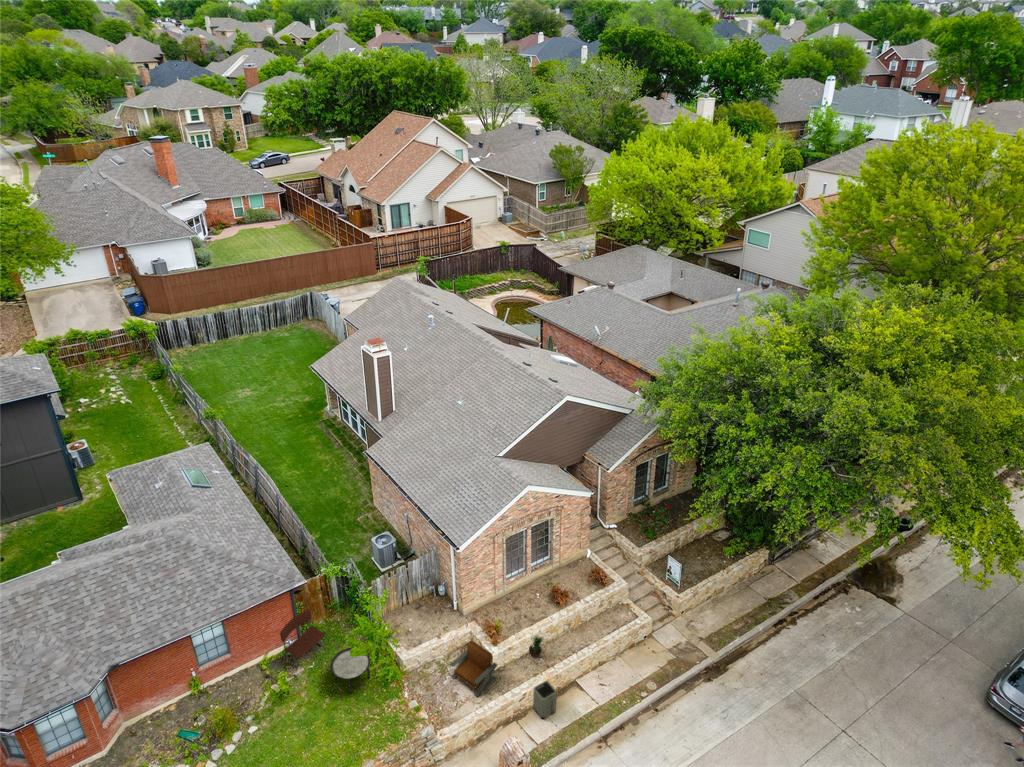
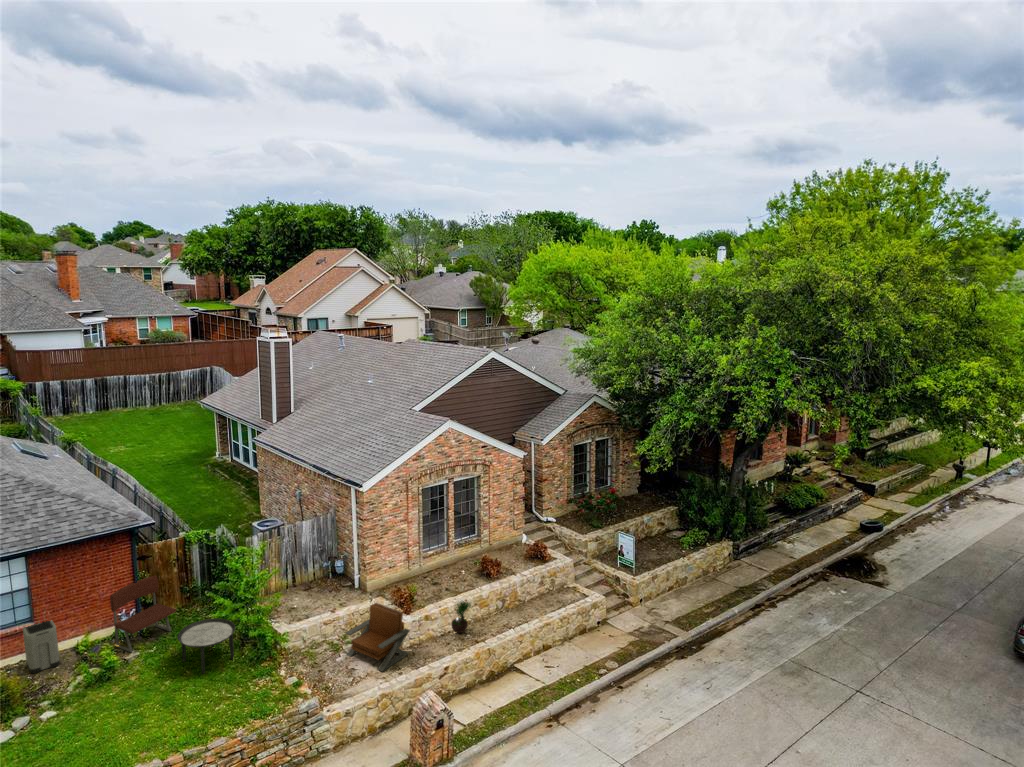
trash can: present [533,681,556,719] -> present [23,620,60,673]

